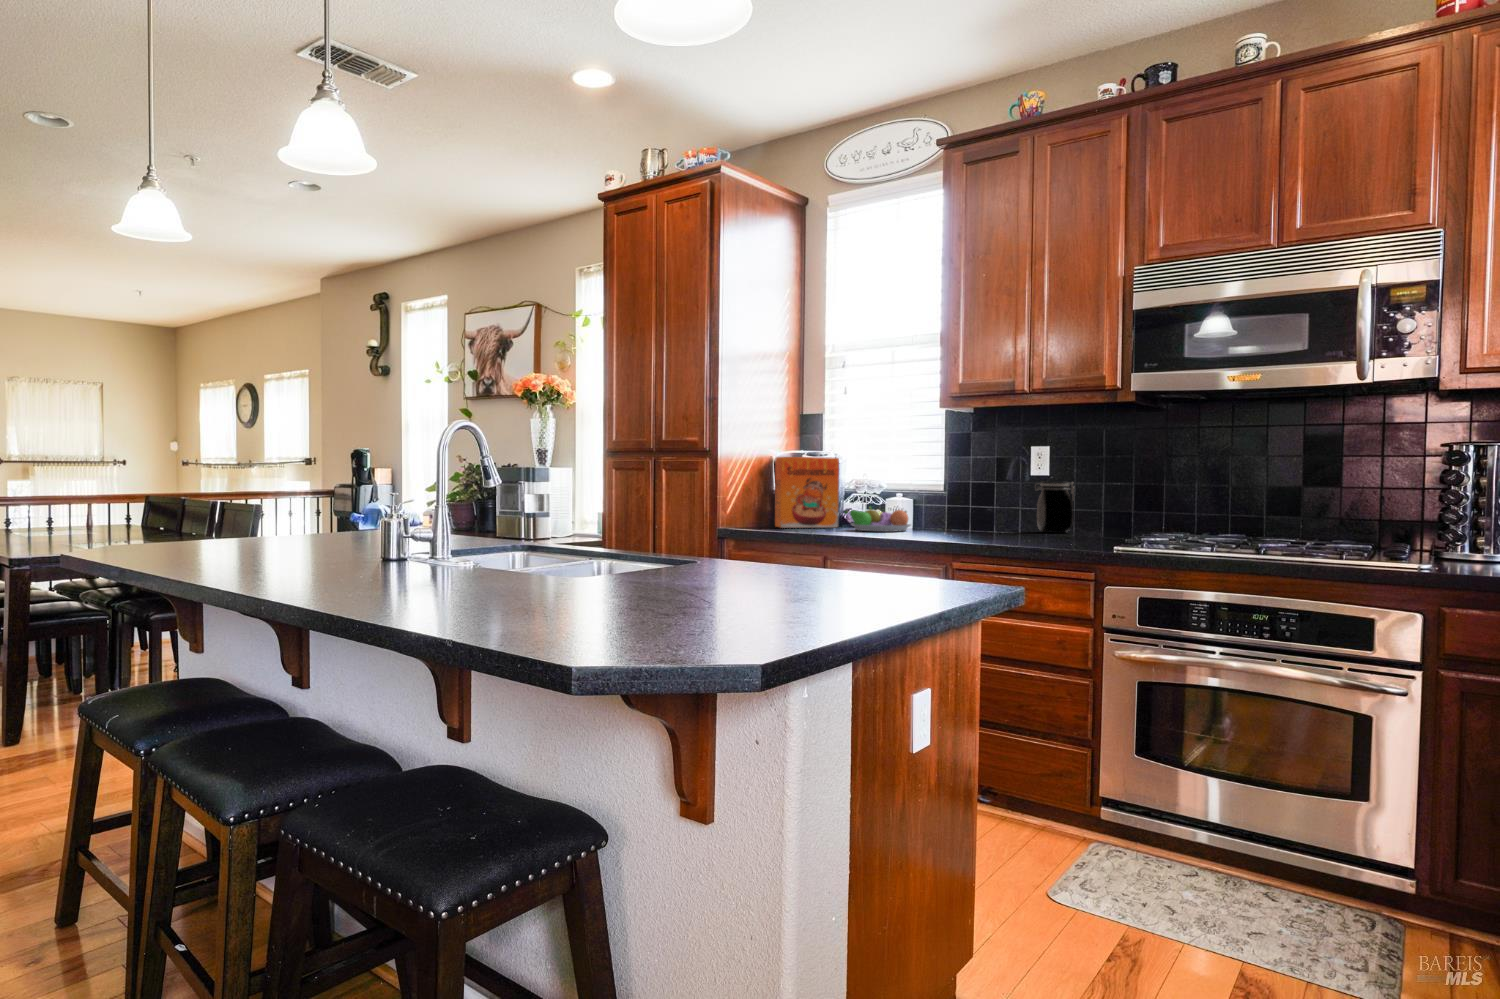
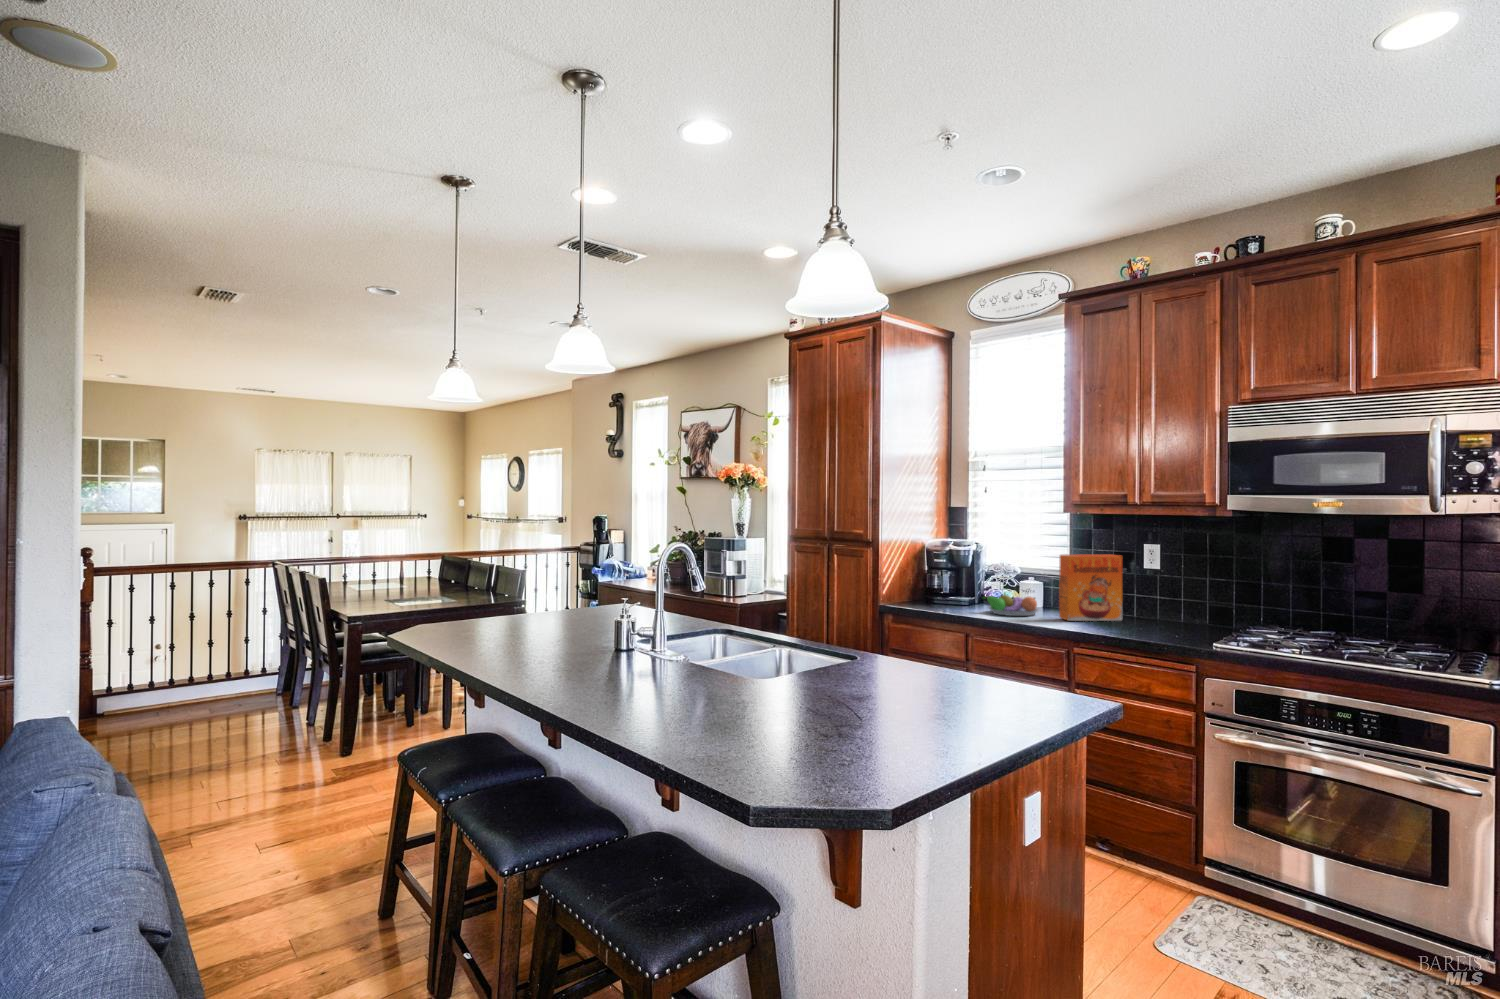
cereal box: present [775,457,839,528] -> present [1059,554,1122,621]
jar: present [1036,482,1074,533] -> none [1147,578,1183,622]

